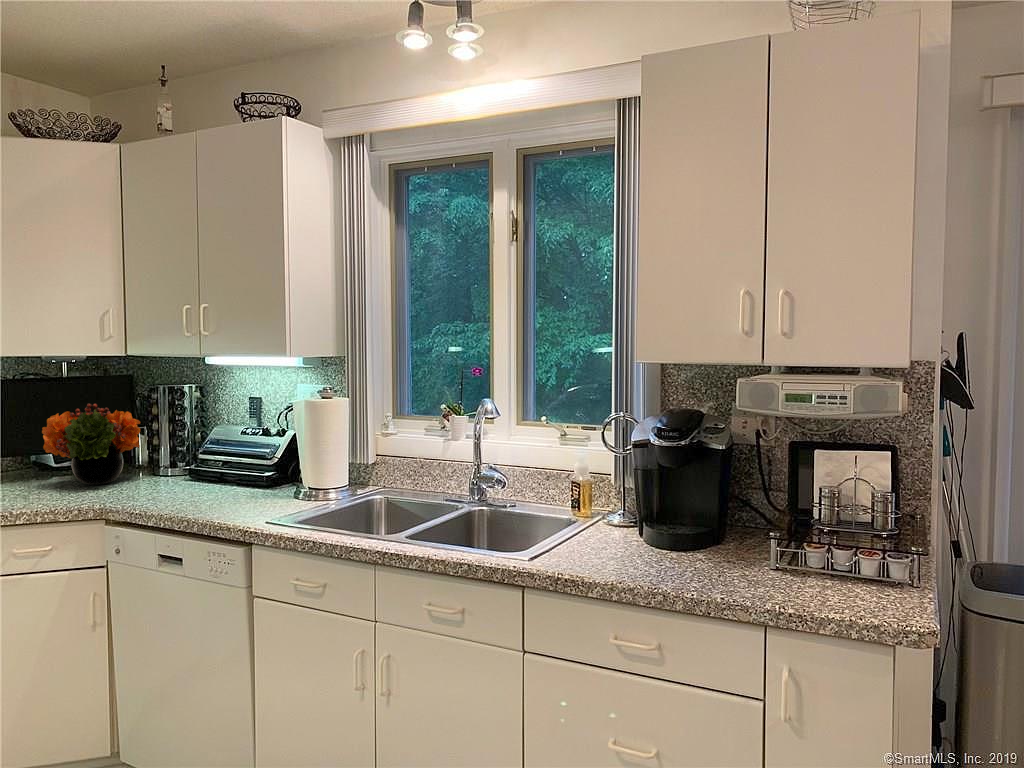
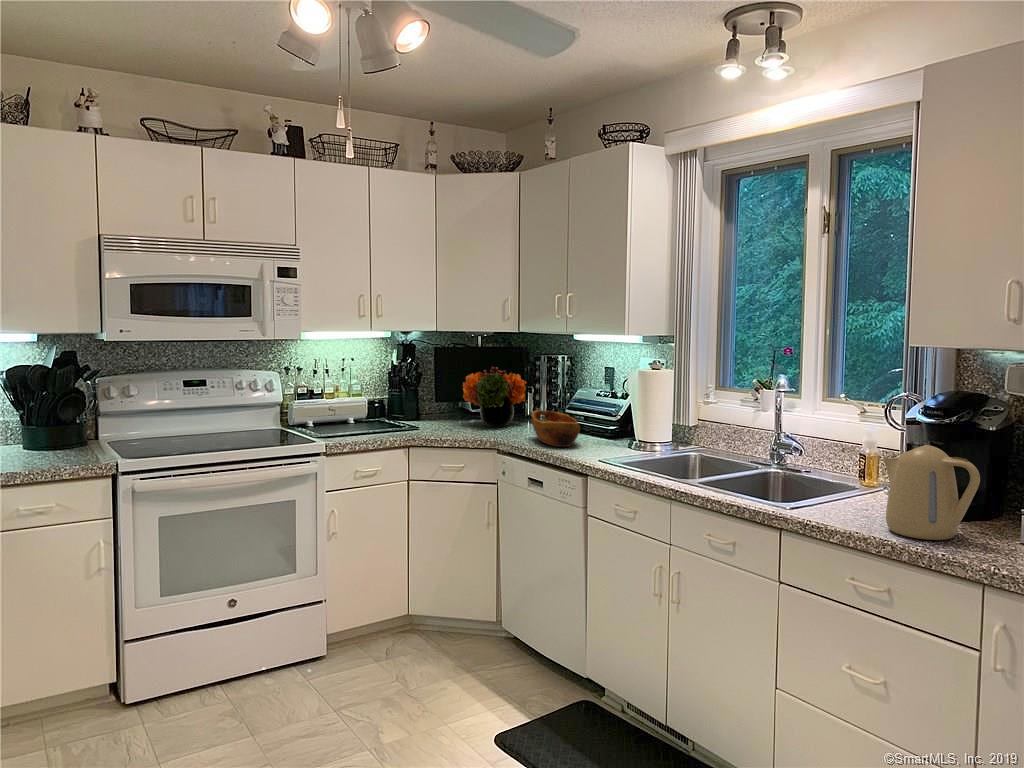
wooden bowl: none [156,459,229,506] -> present [532,410,580,447]
kettle: none [632,472,738,580] -> present [883,445,980,540]

